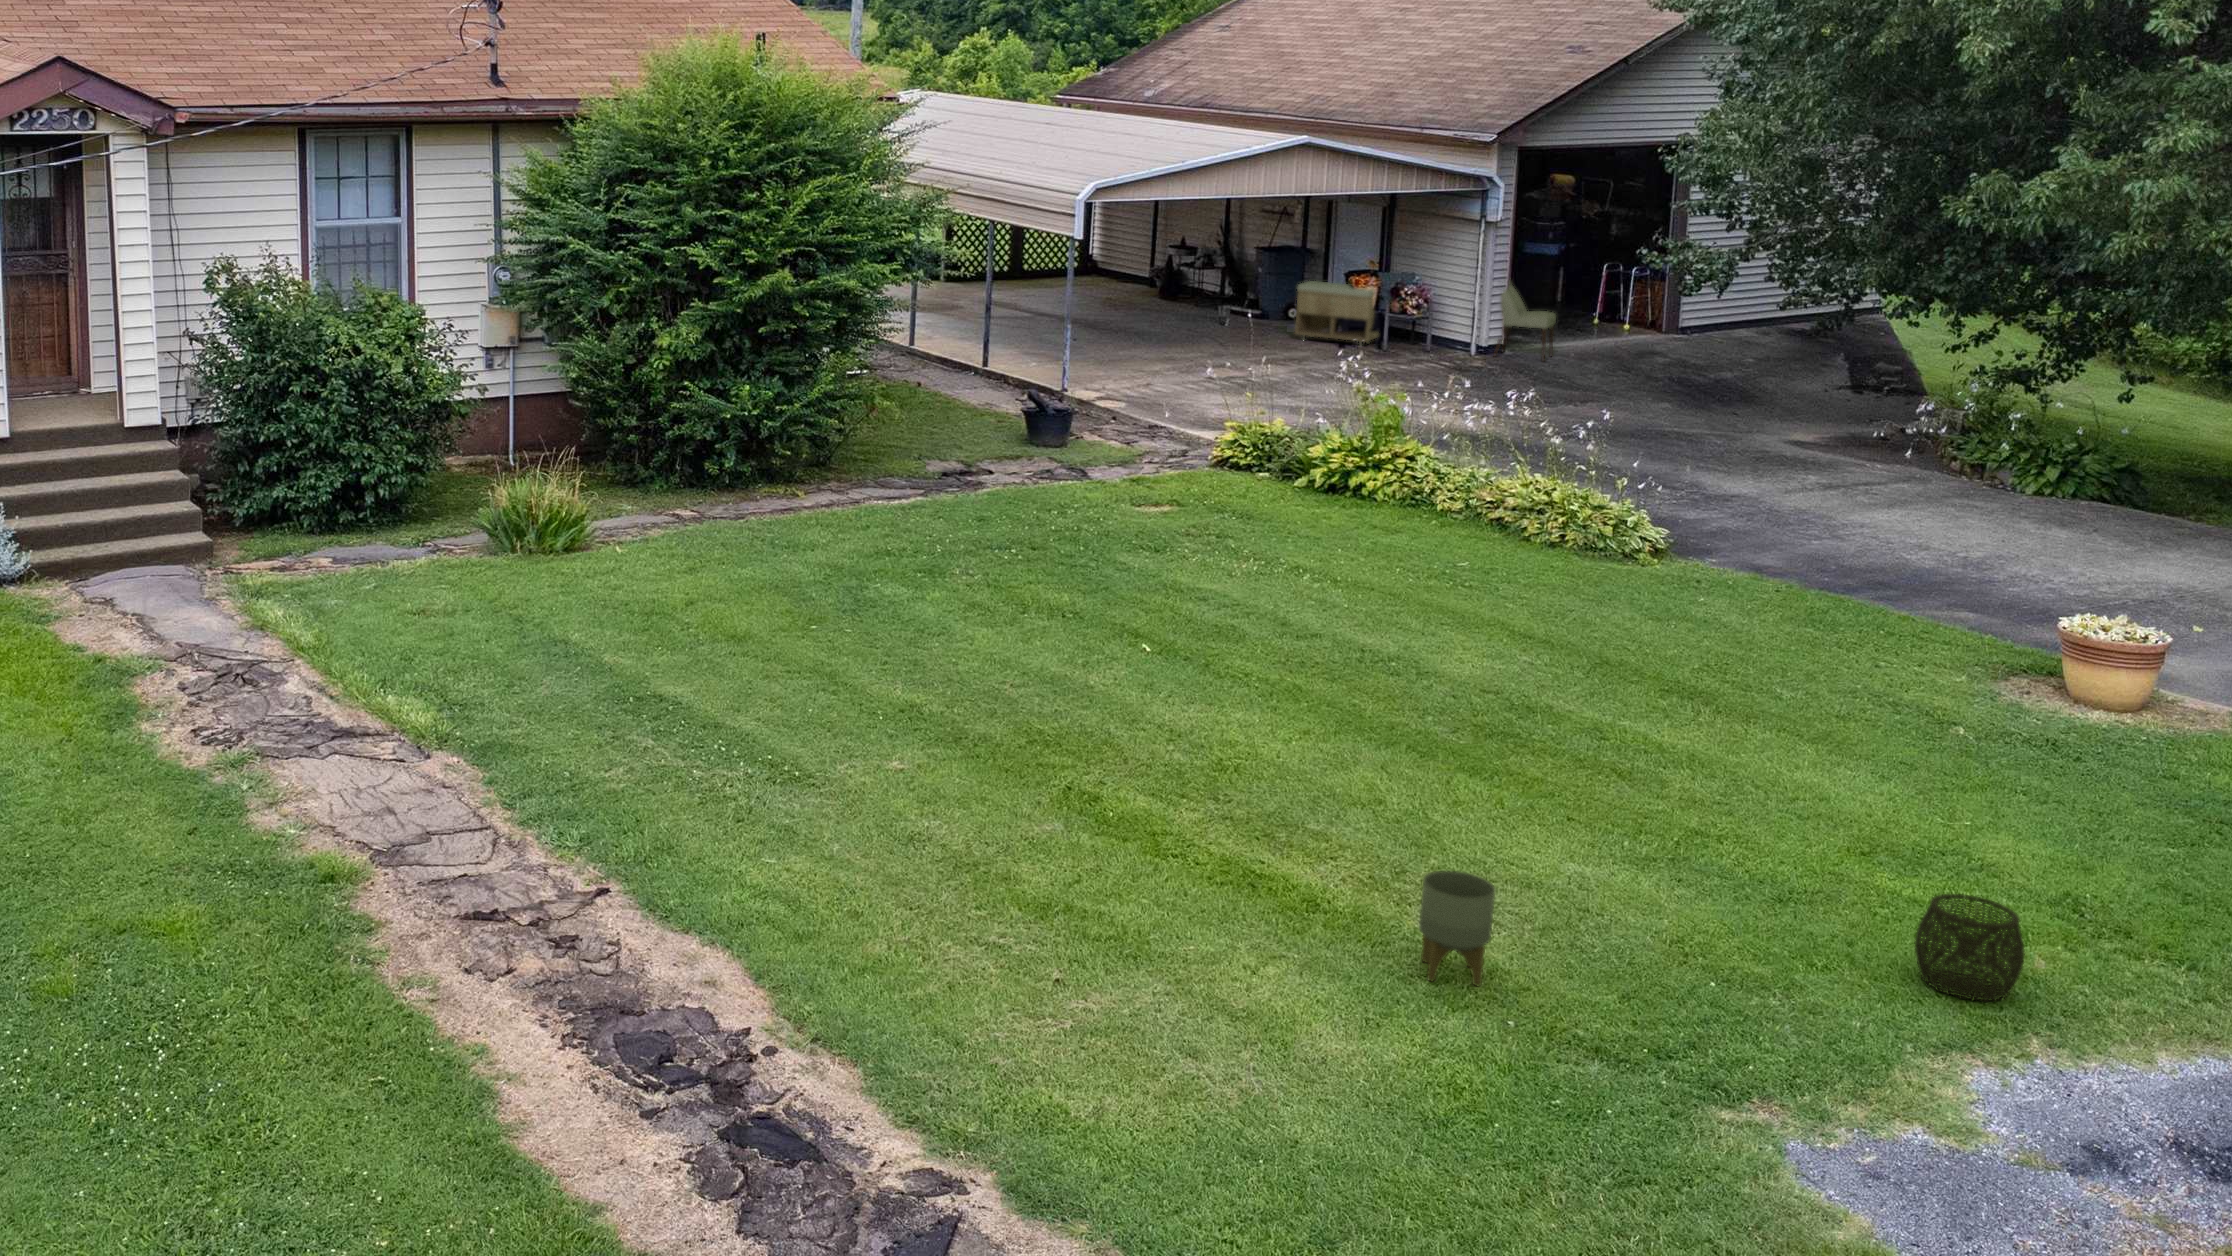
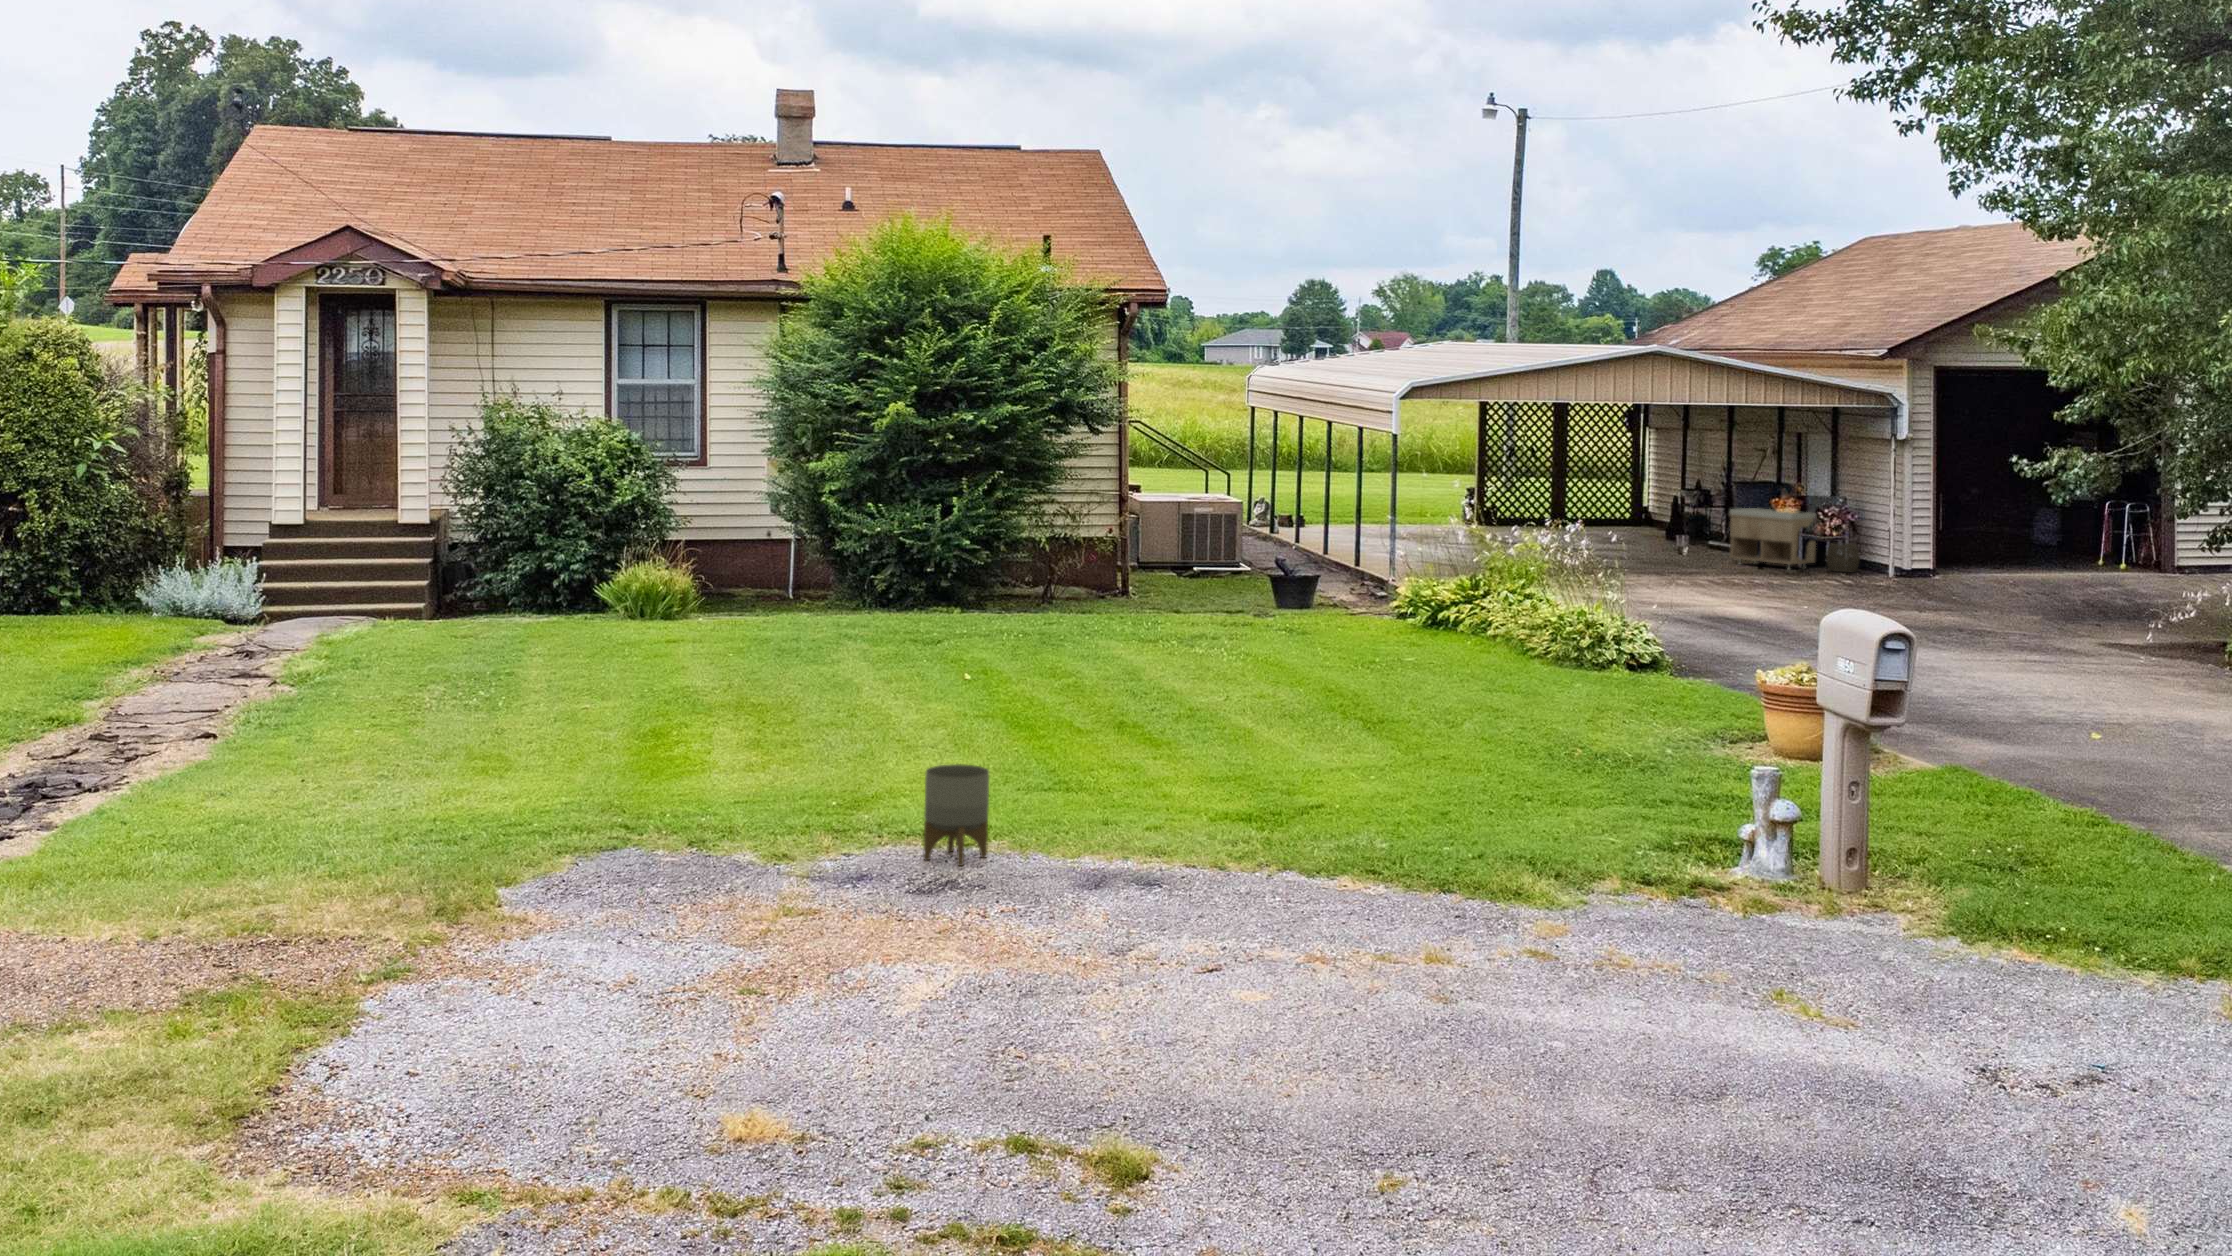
chair: present [1494,283,1556,361] -> none [1912,491,1984,584]
planter: present [1419,870,1495,986] -> present [924,764,989,866]
woven basket: present [1915,894,2025,1002] -> present [1826,543,1860,572]

